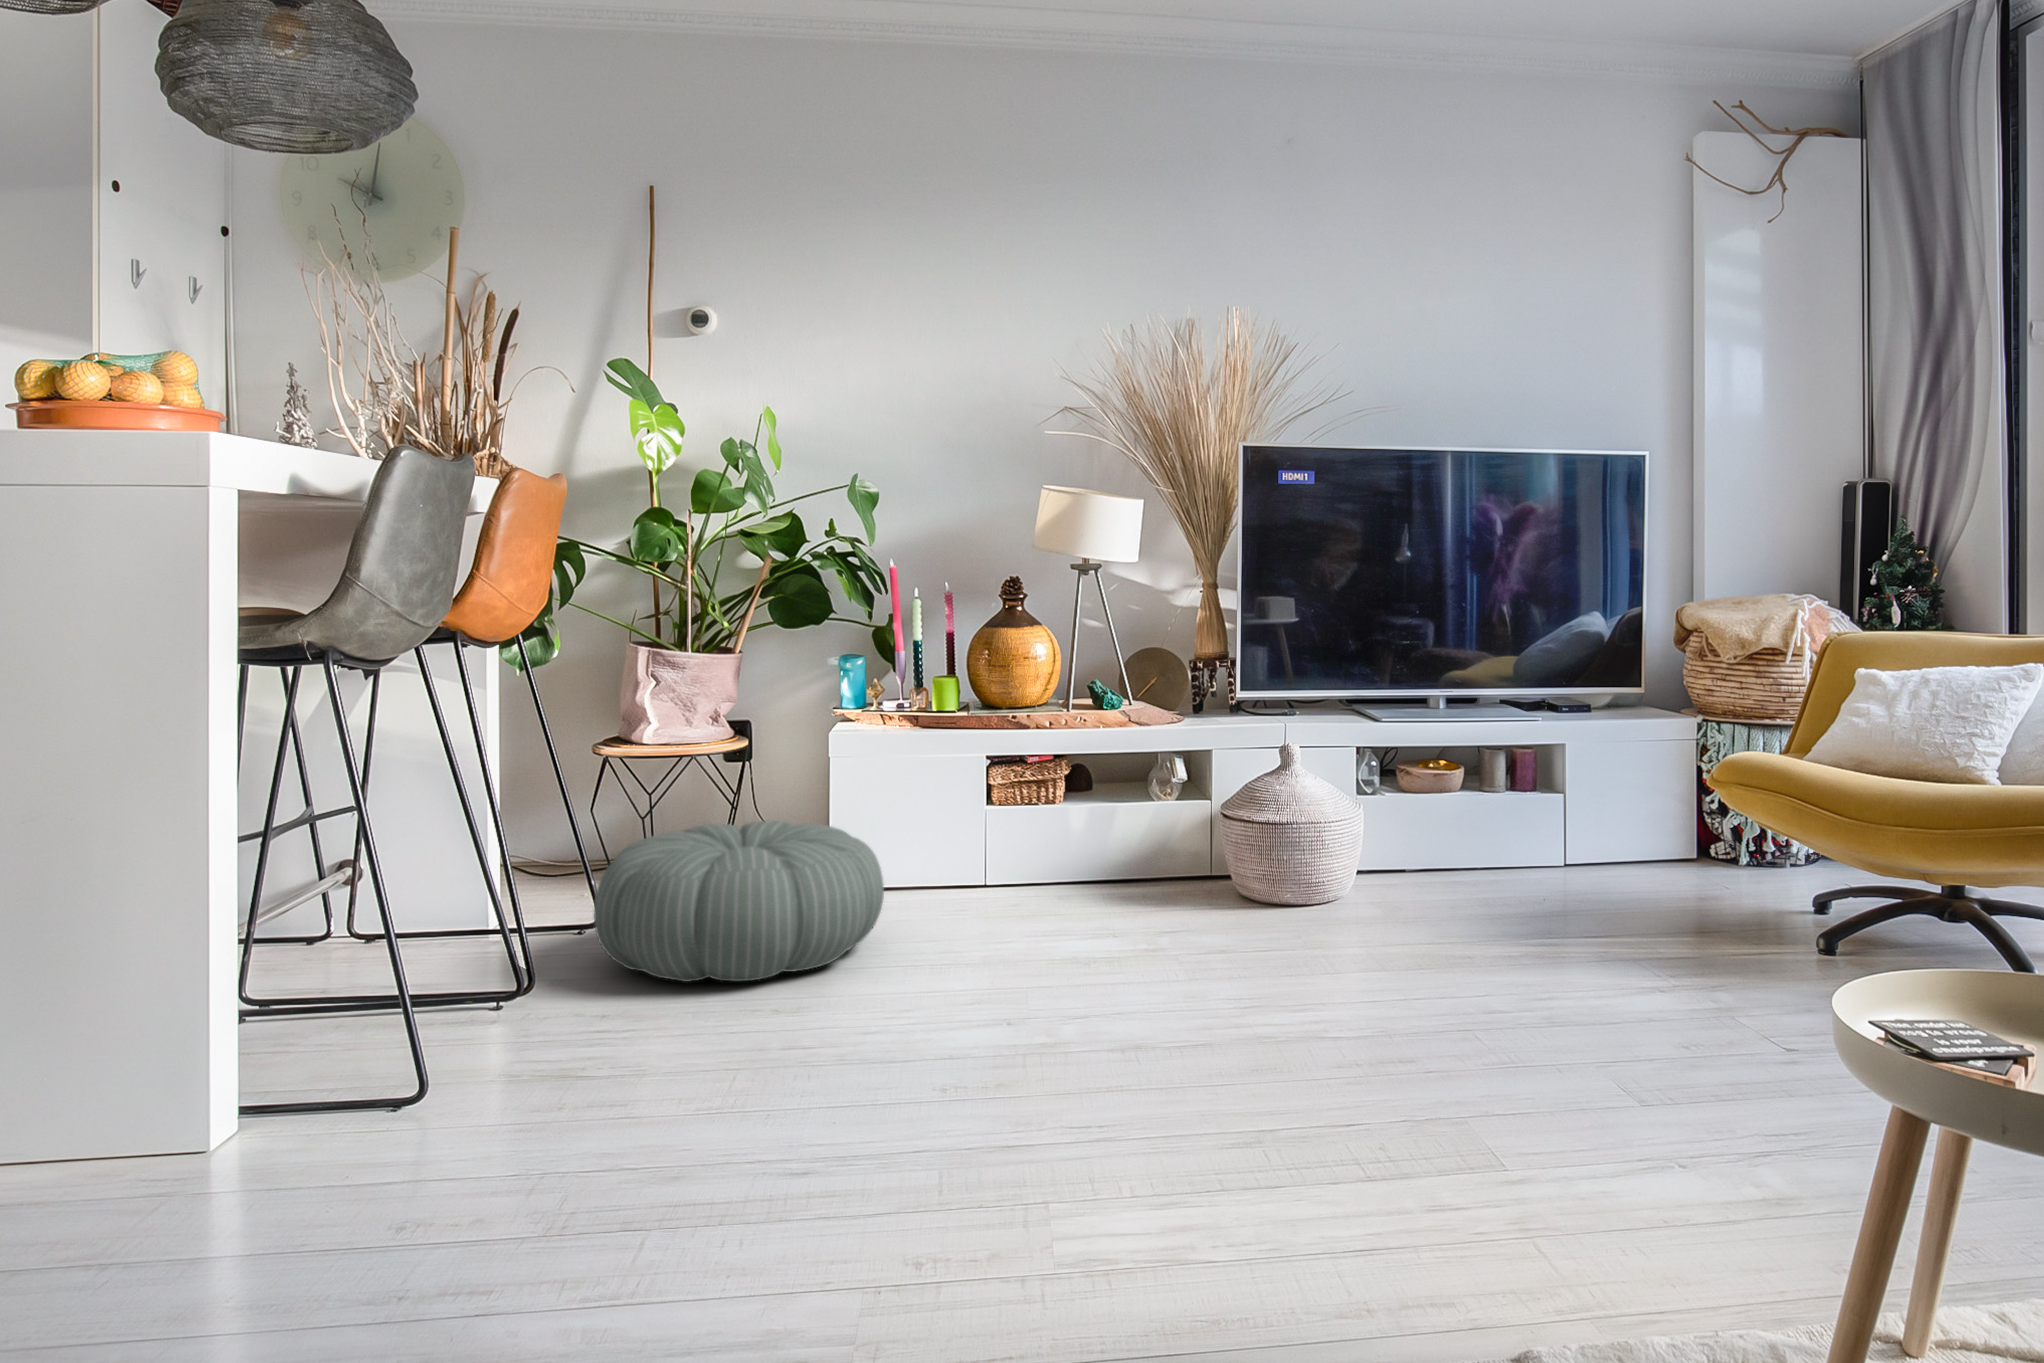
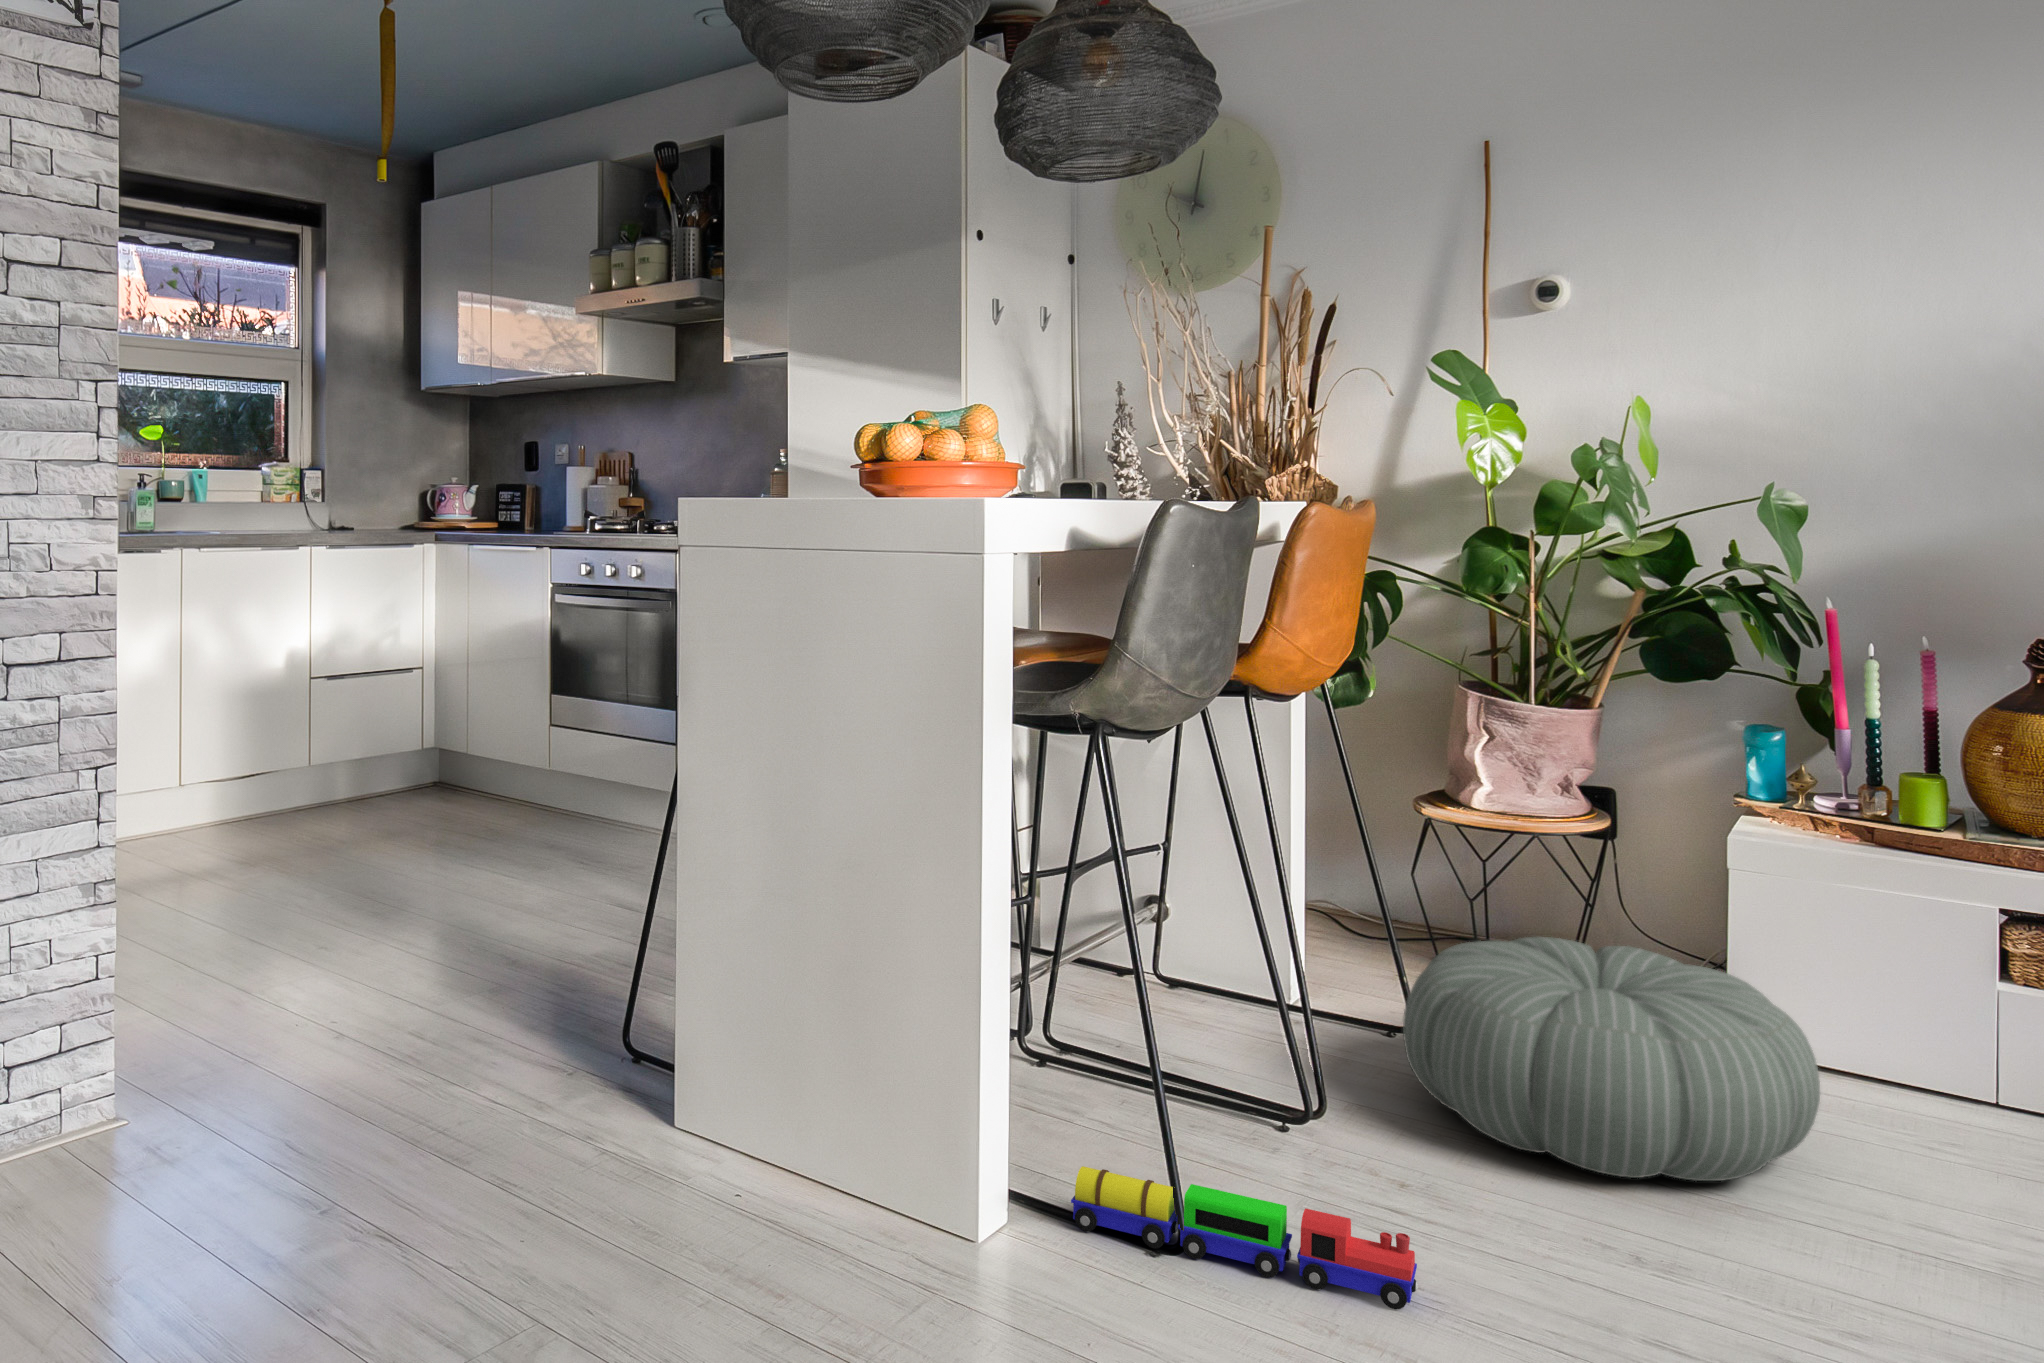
toy train: none [300,1038,617,1126] -> present [1071,1166,1418,1309]

